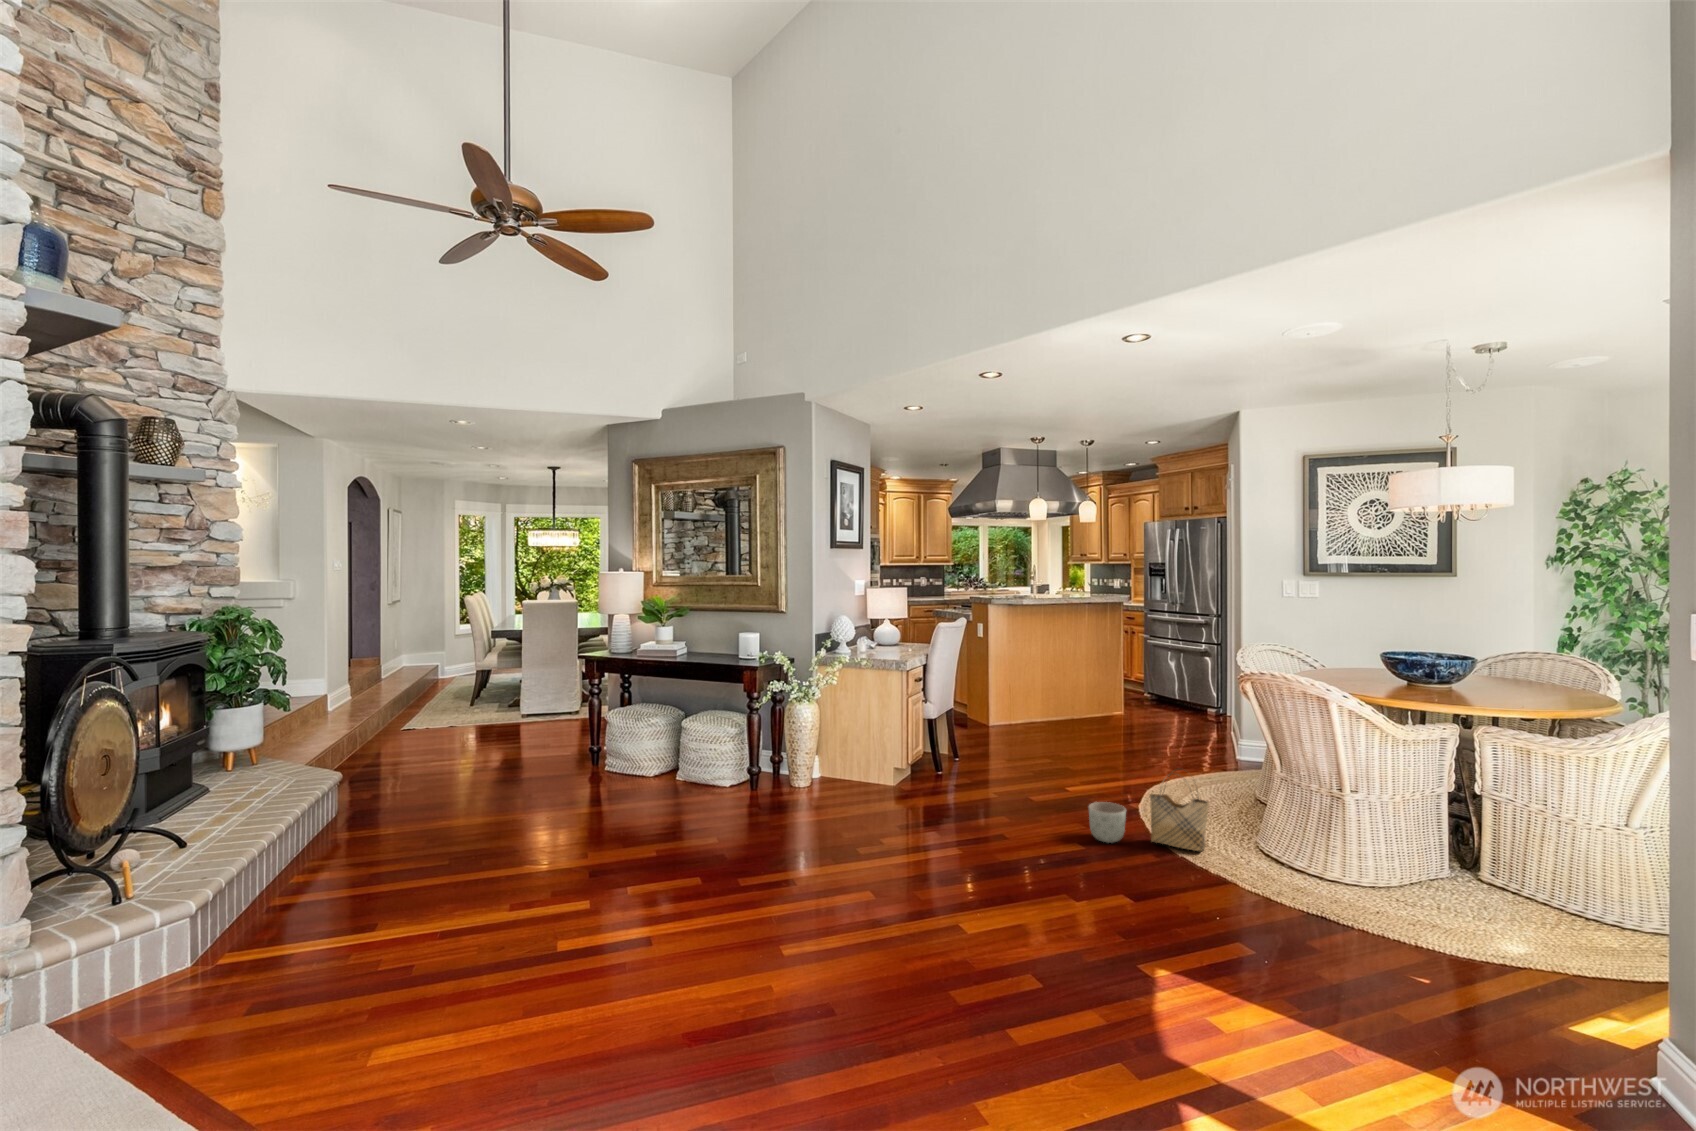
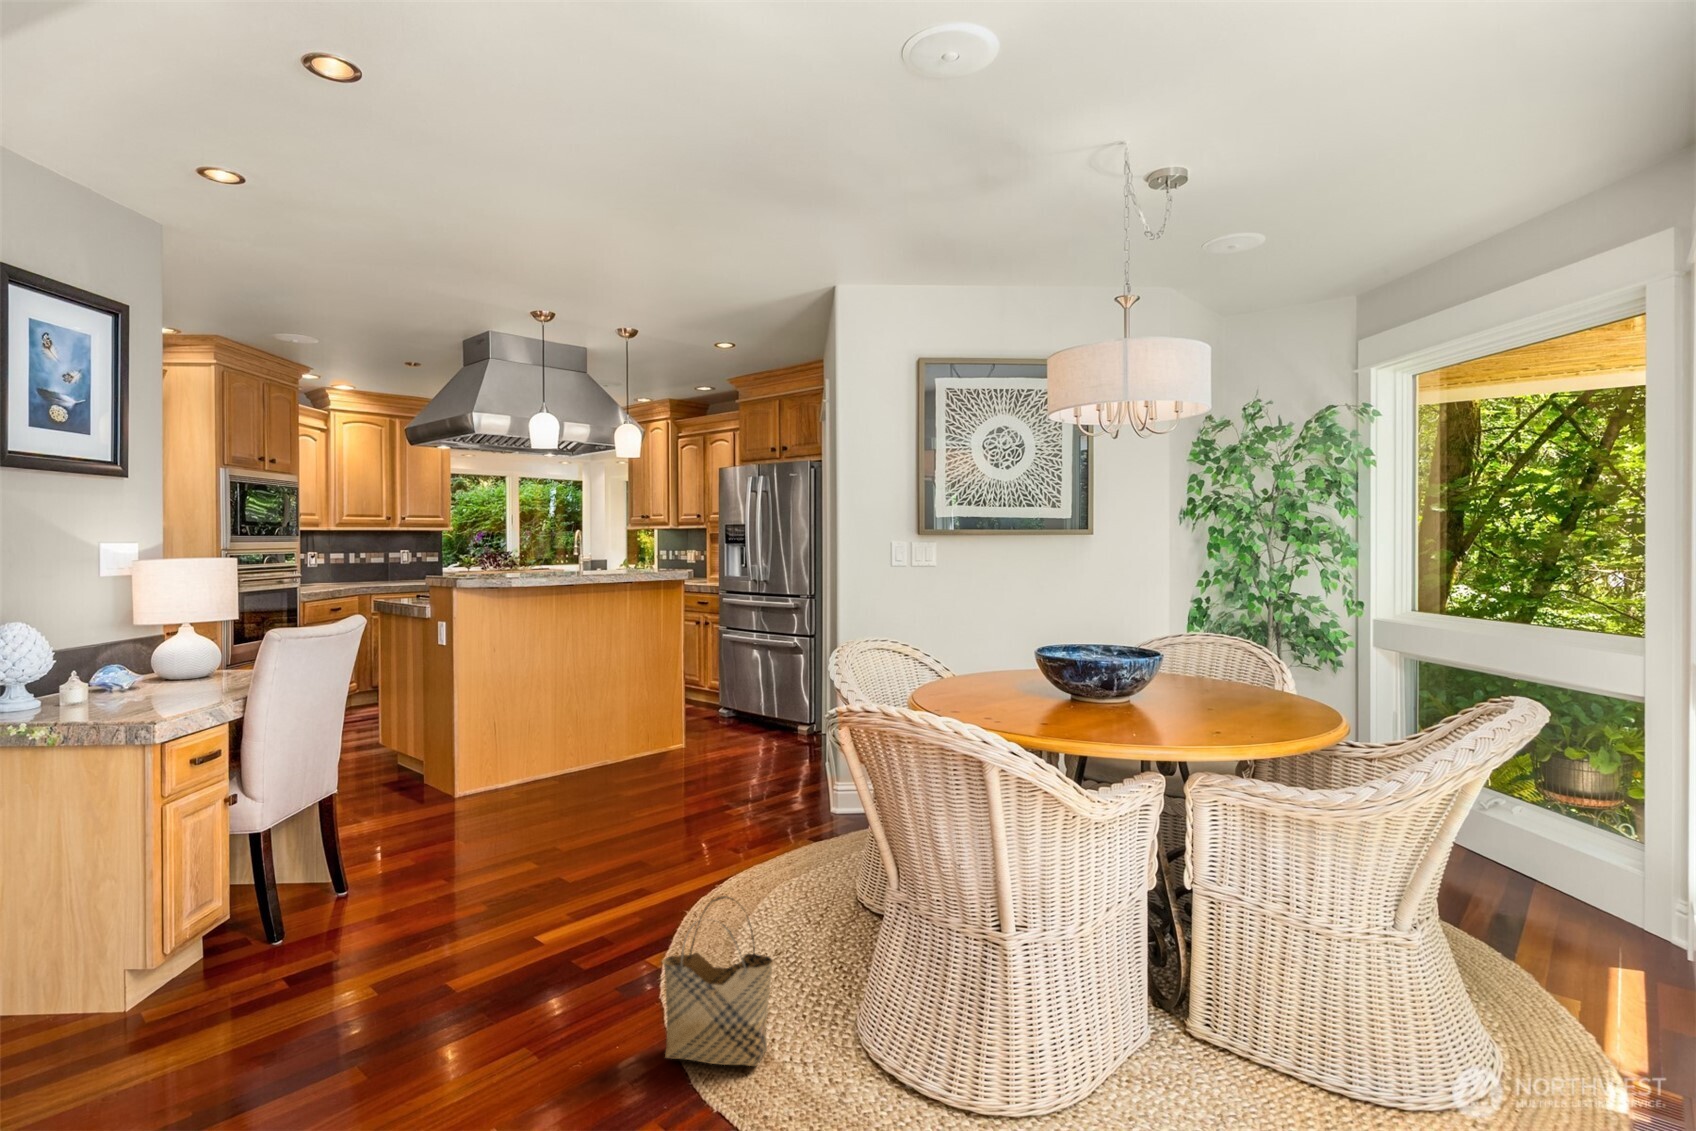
planter: present [1088,802,1126,843] -> none [537,986,616,1083]

